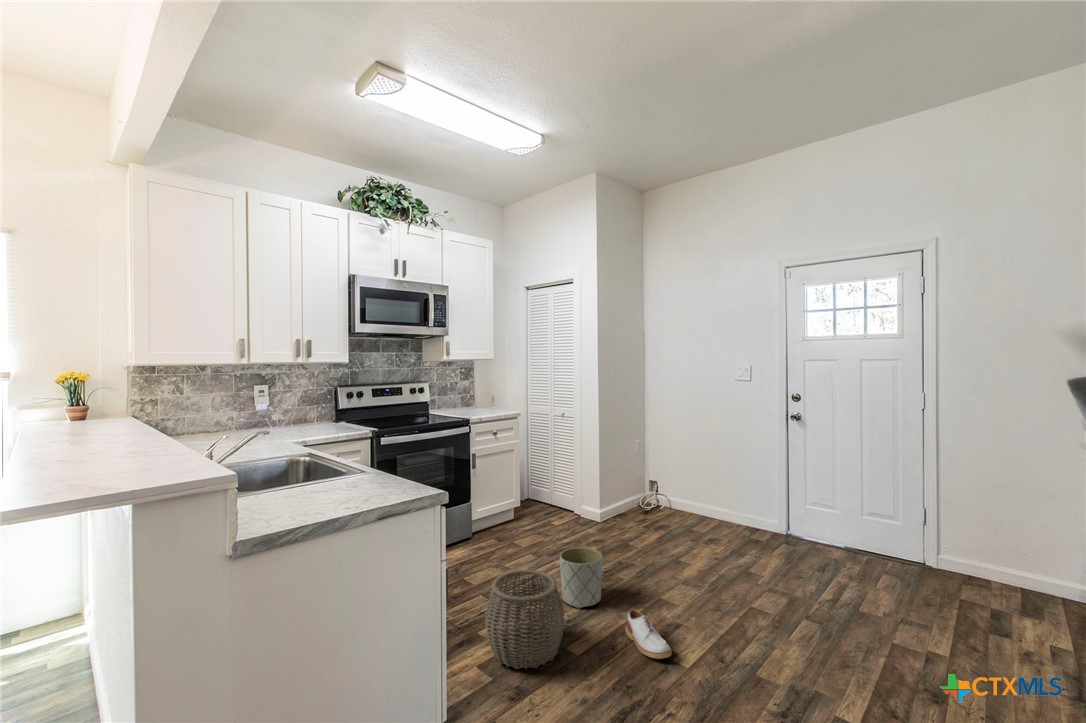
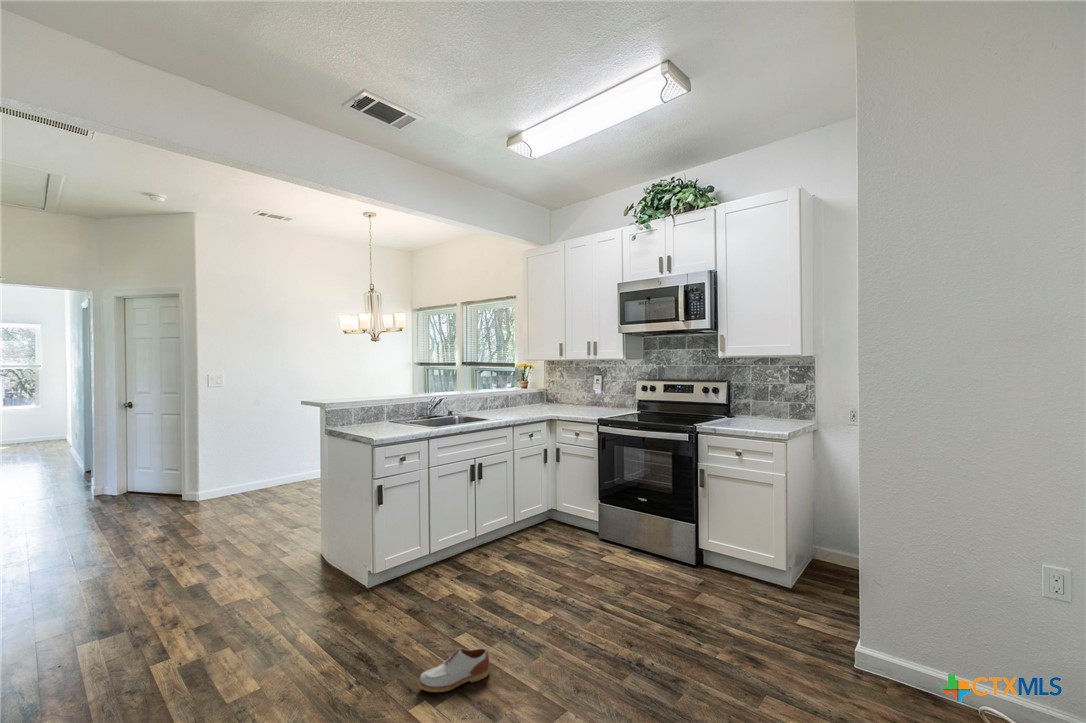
planter: present [560,547,603,609] -> none [528,577,577,652]
woven basket: present [485,570,565,669] -> none [429,543,498,625]

